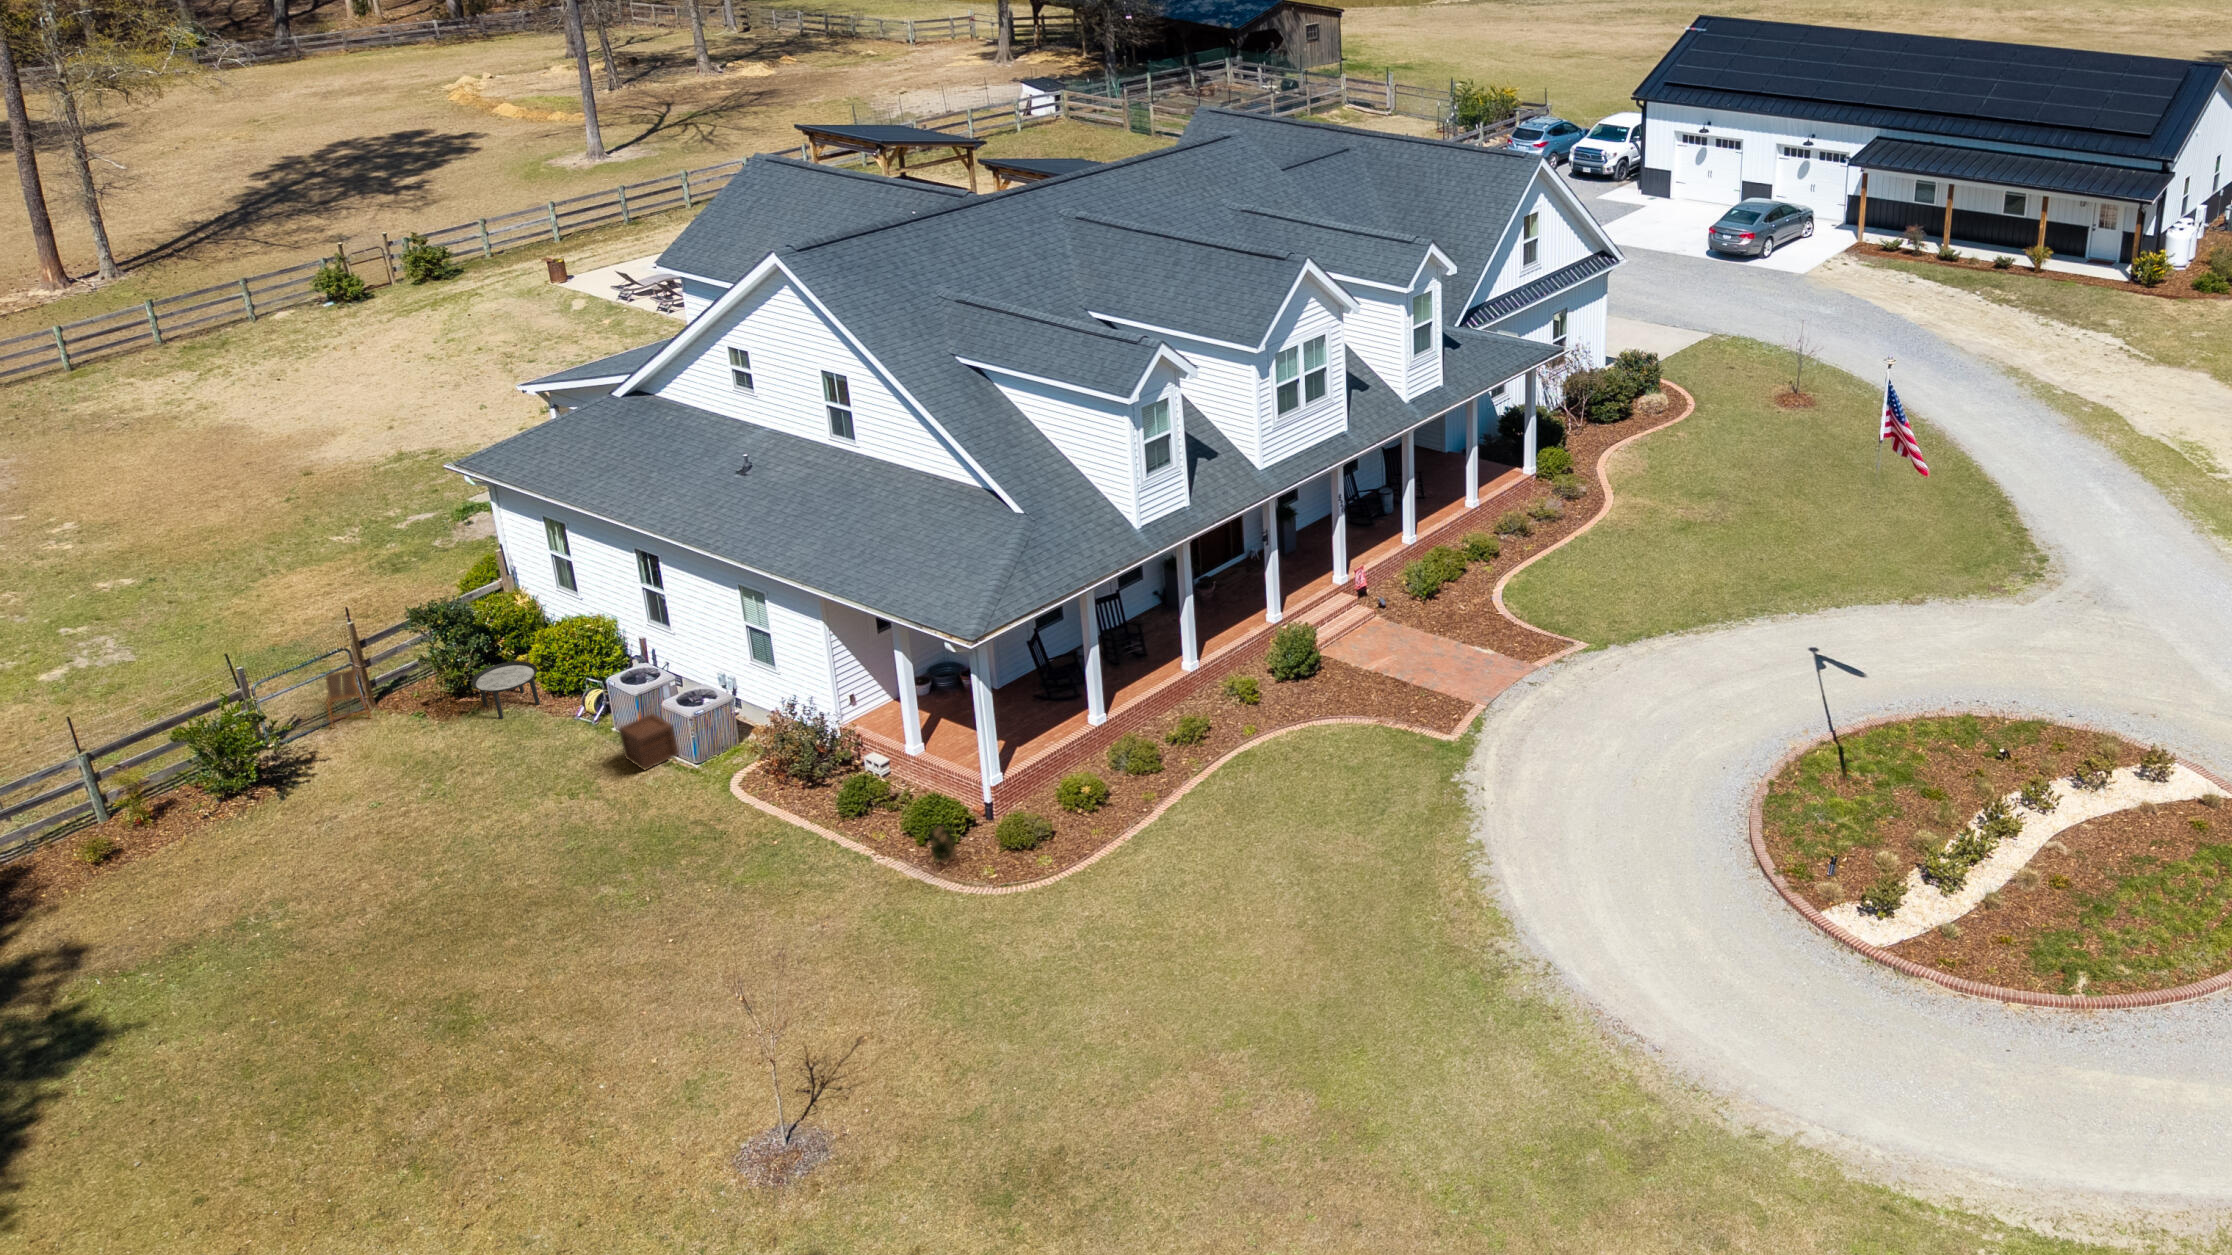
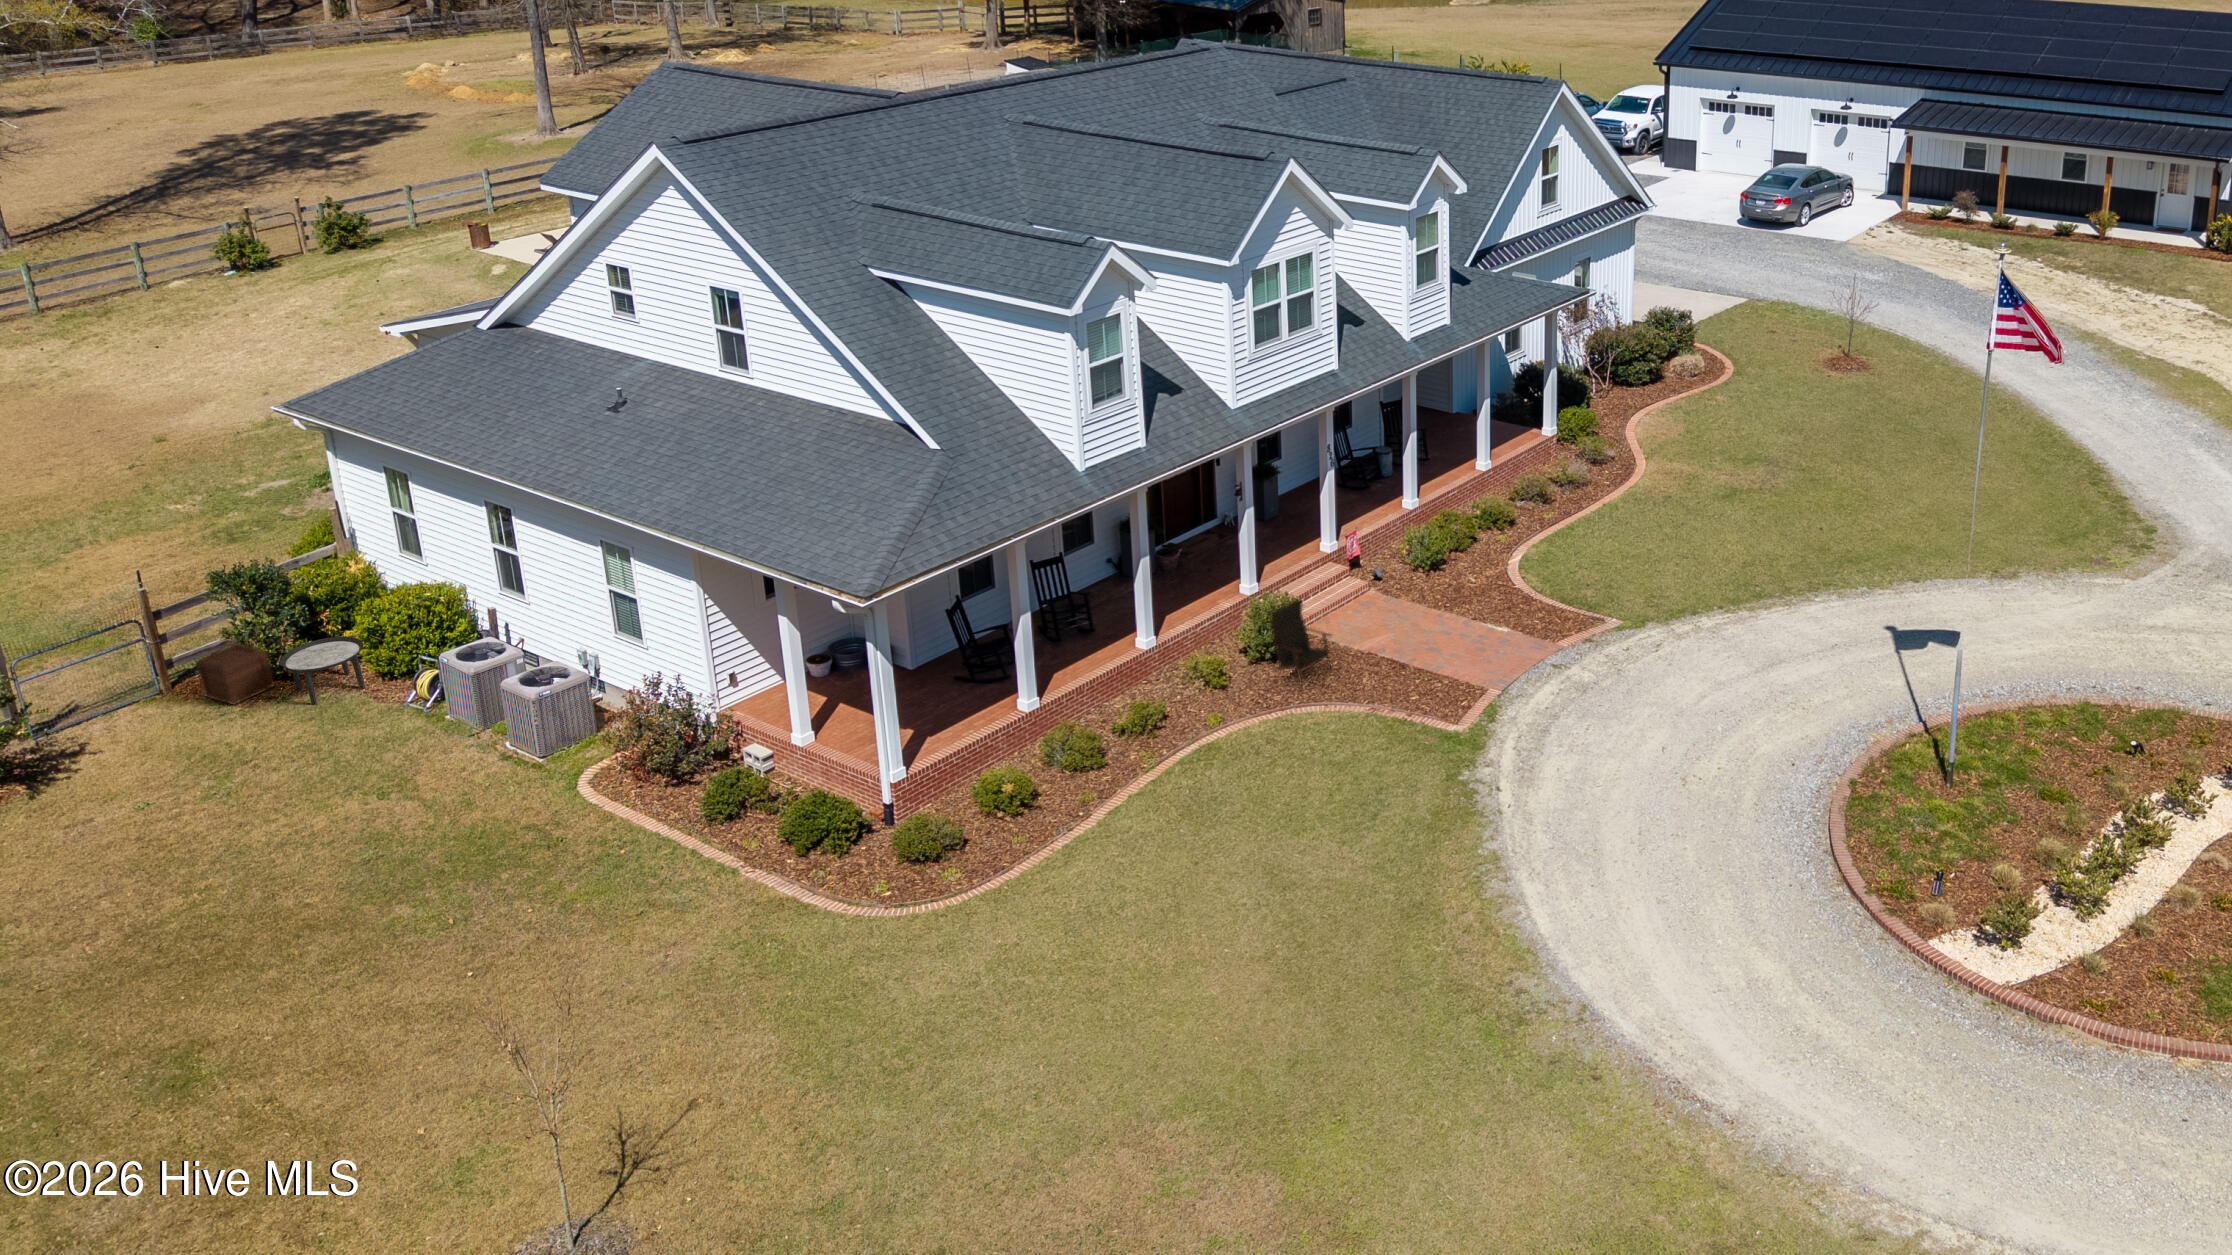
lounge chair: none [1294,630,1346,702] -> present [1270,599,1331,683]
bench: present [326,653,371,728] -> none [101,621,165,717]
wooden crate: present [619,714,679,770] -> present [196,643,275,705]
decorative plant: present [928,826,957,865] -> none [800,830,842,881]

